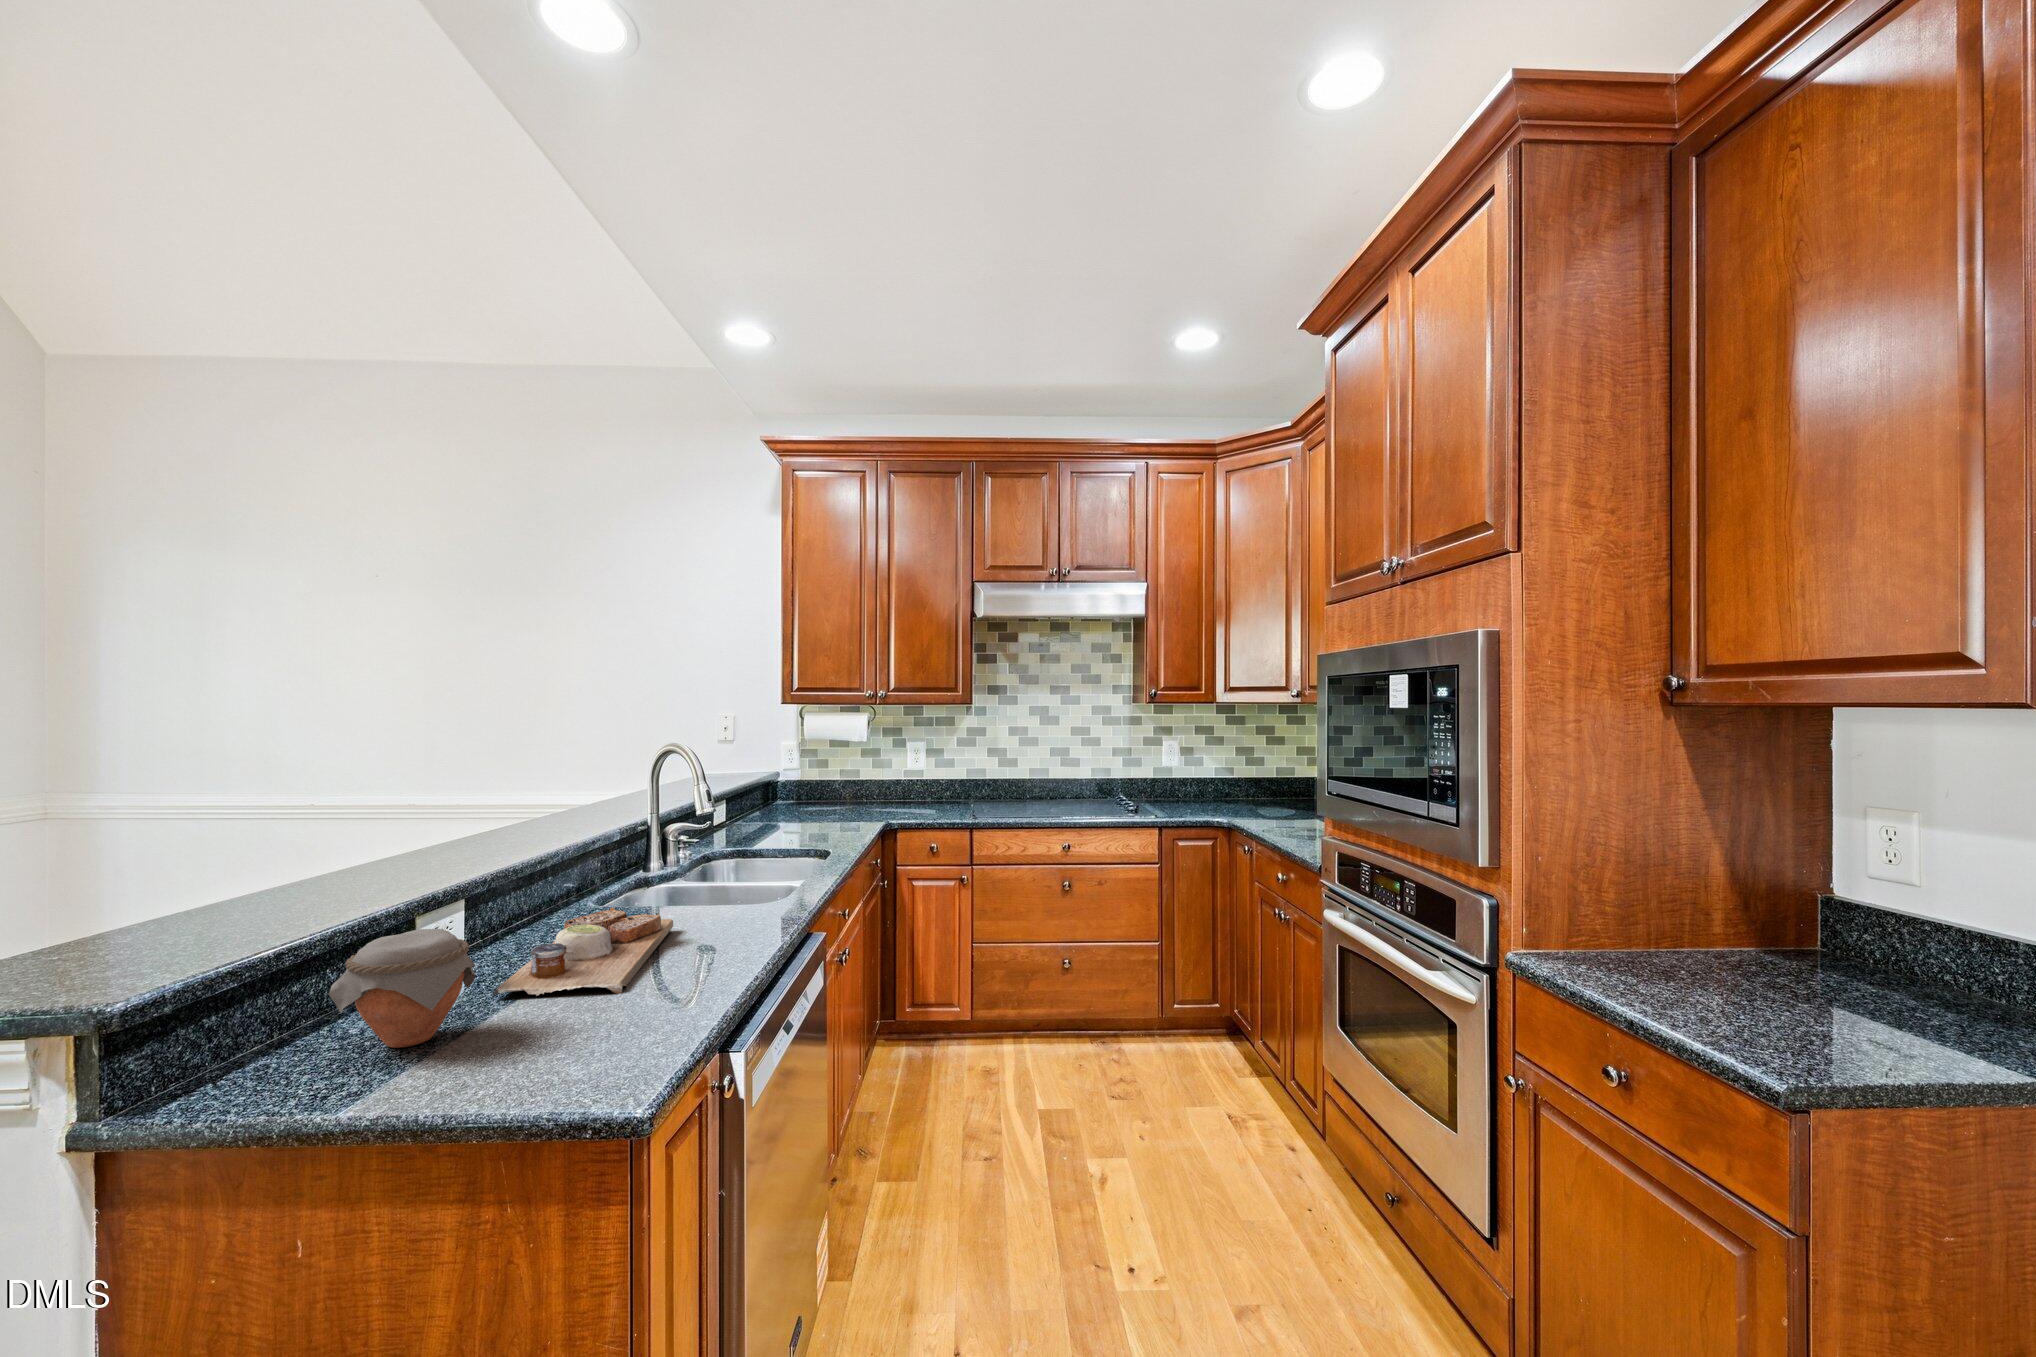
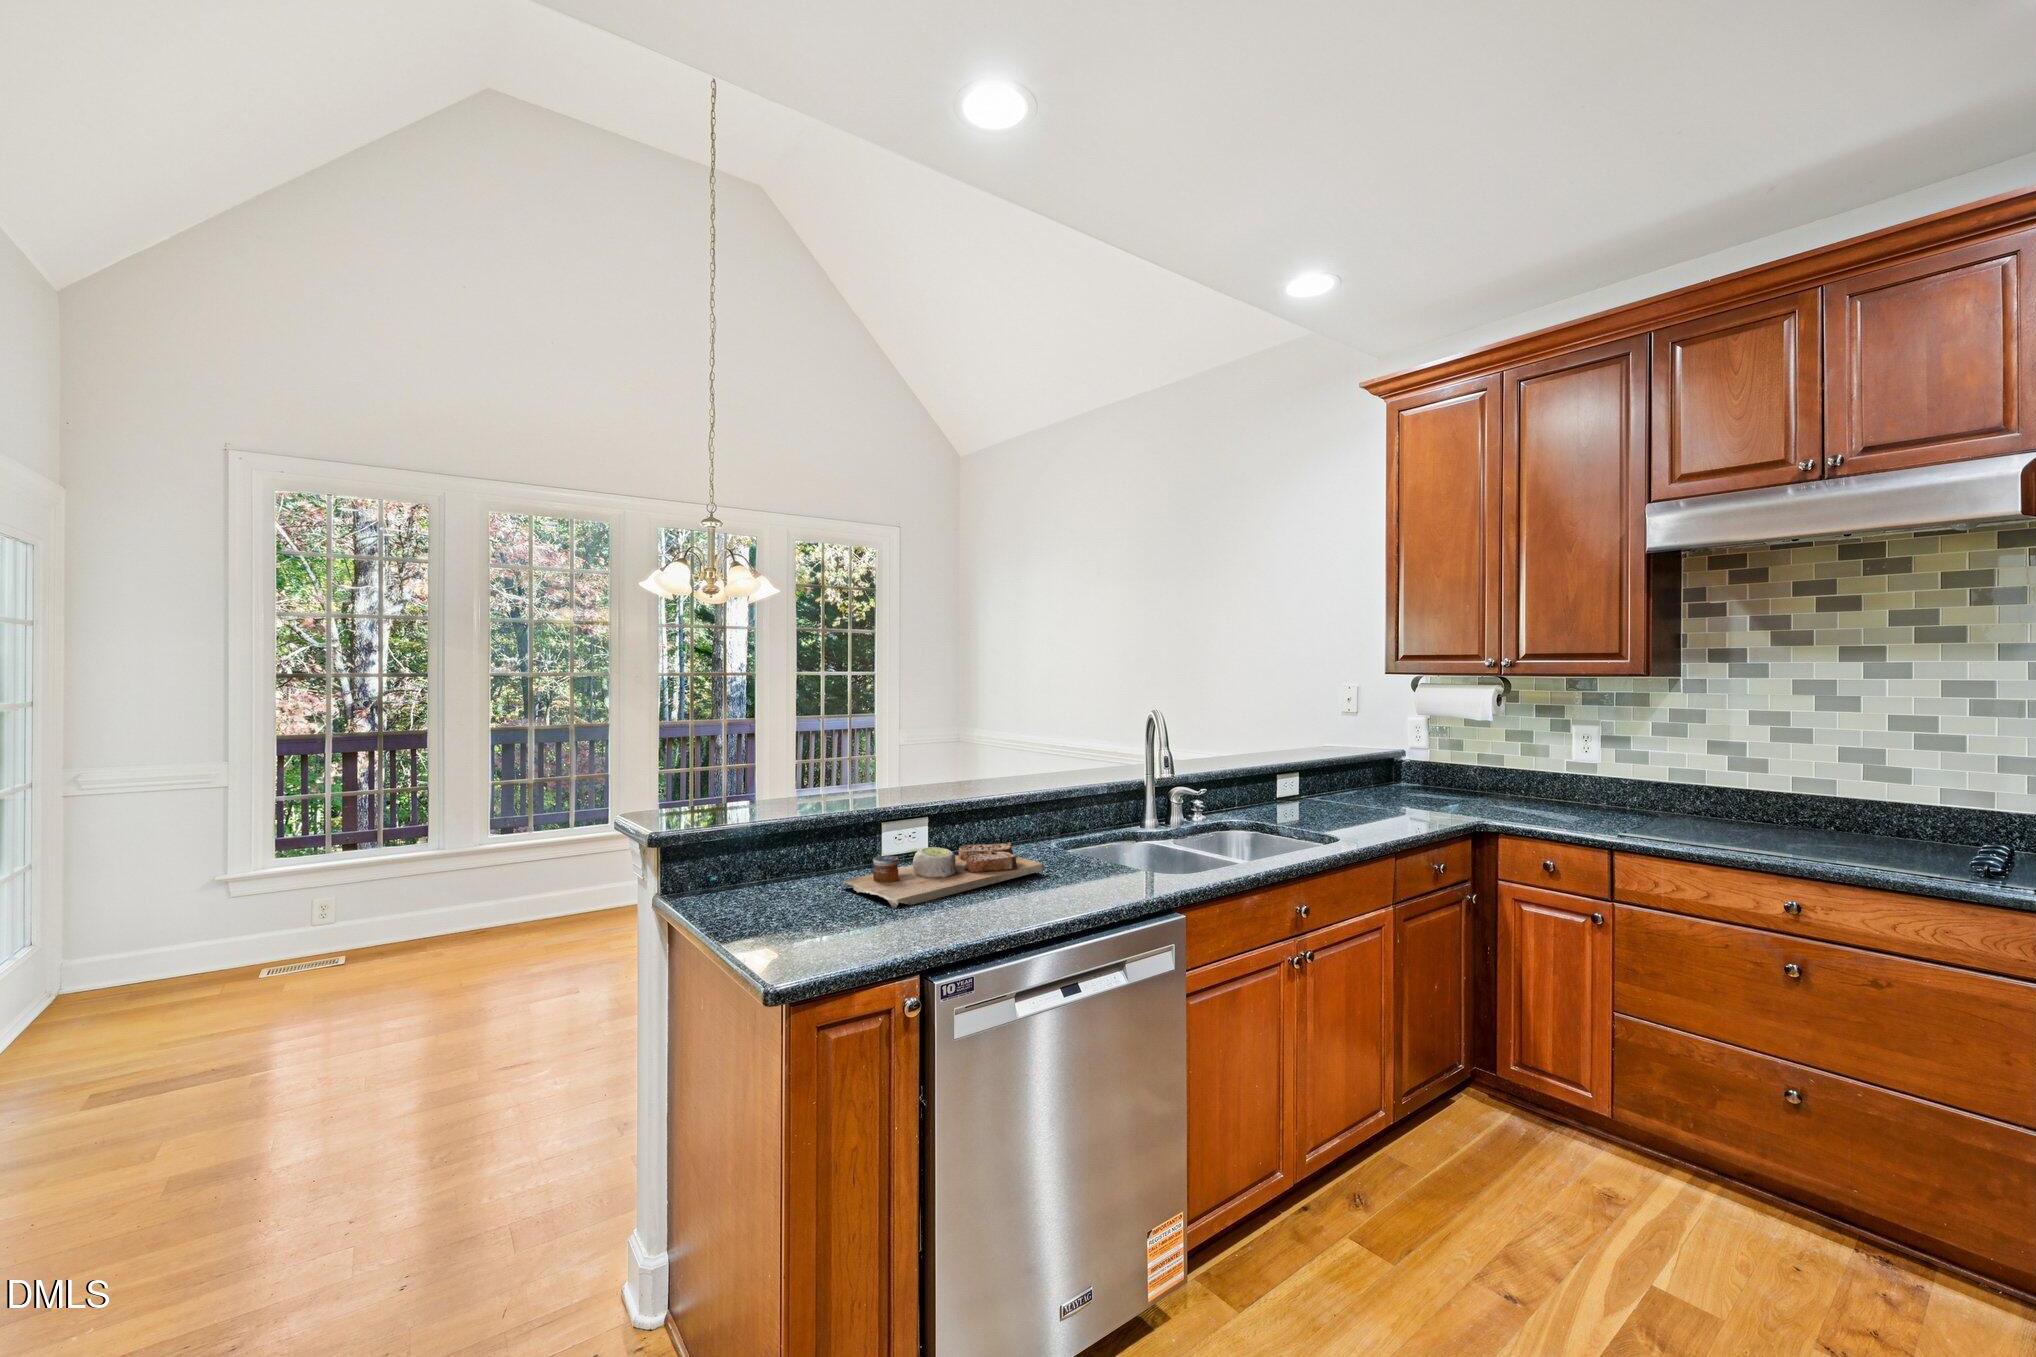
jar: present [329,929,476,1048] -> none [712,820,796,901]

